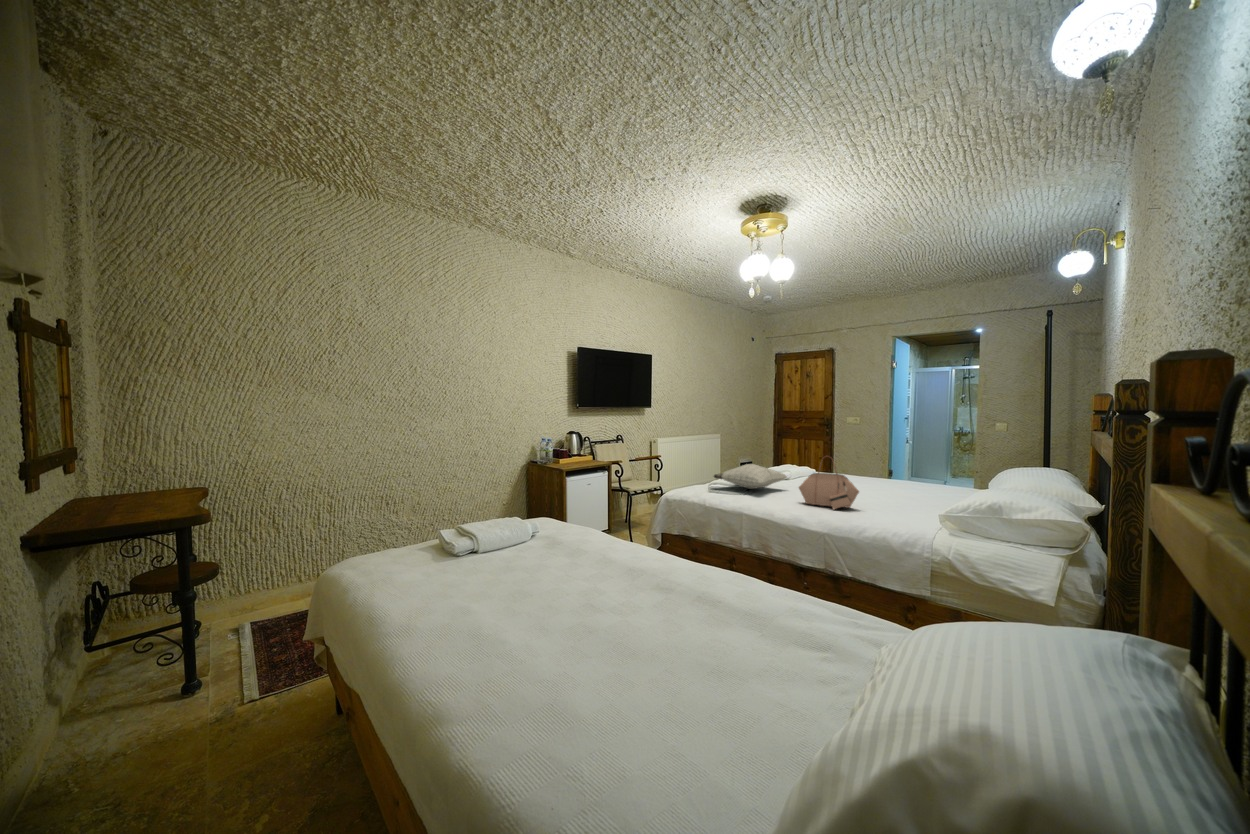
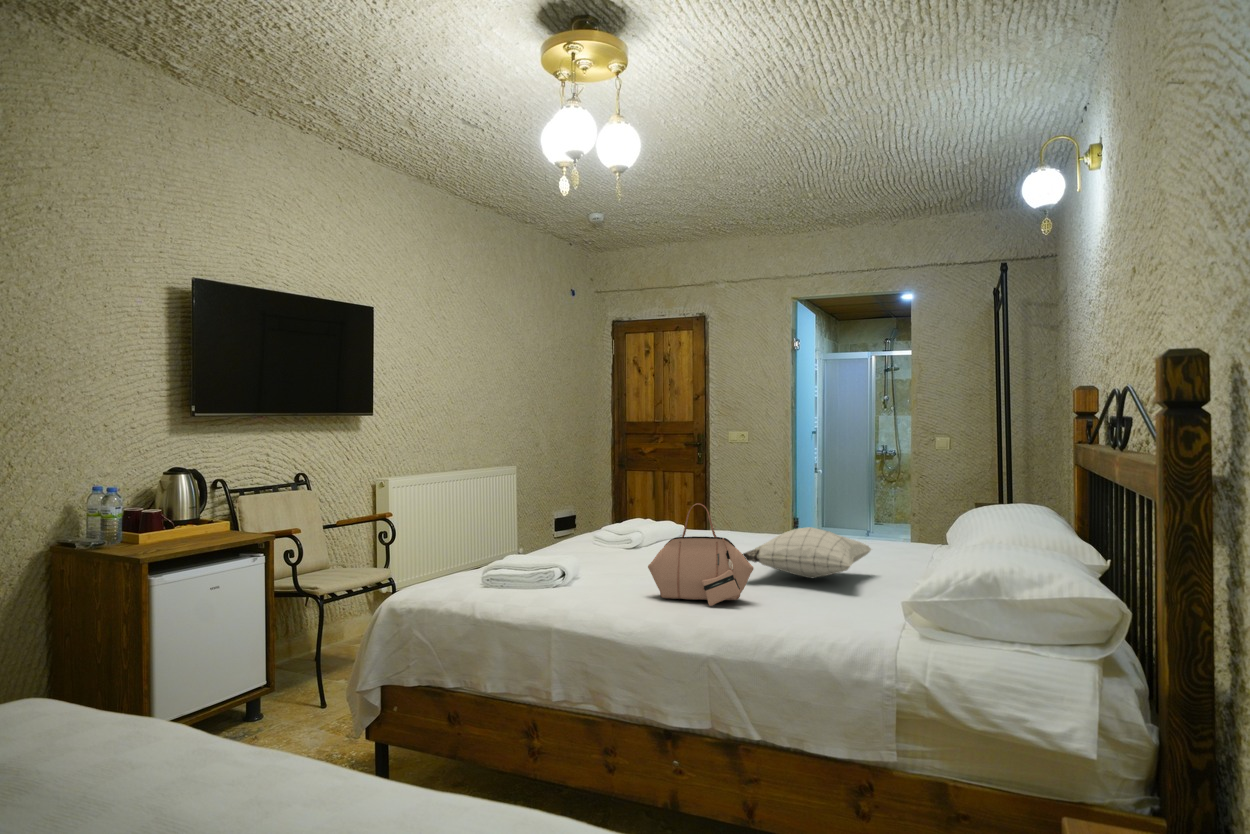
pillow: present [714,464,787,489] -> present [743,527,871,578]

